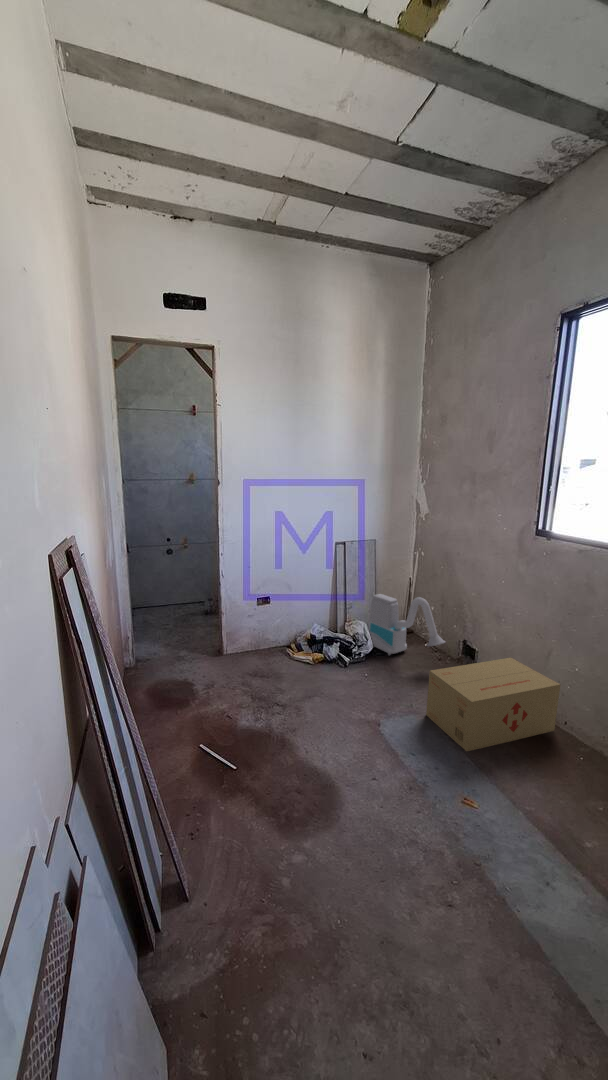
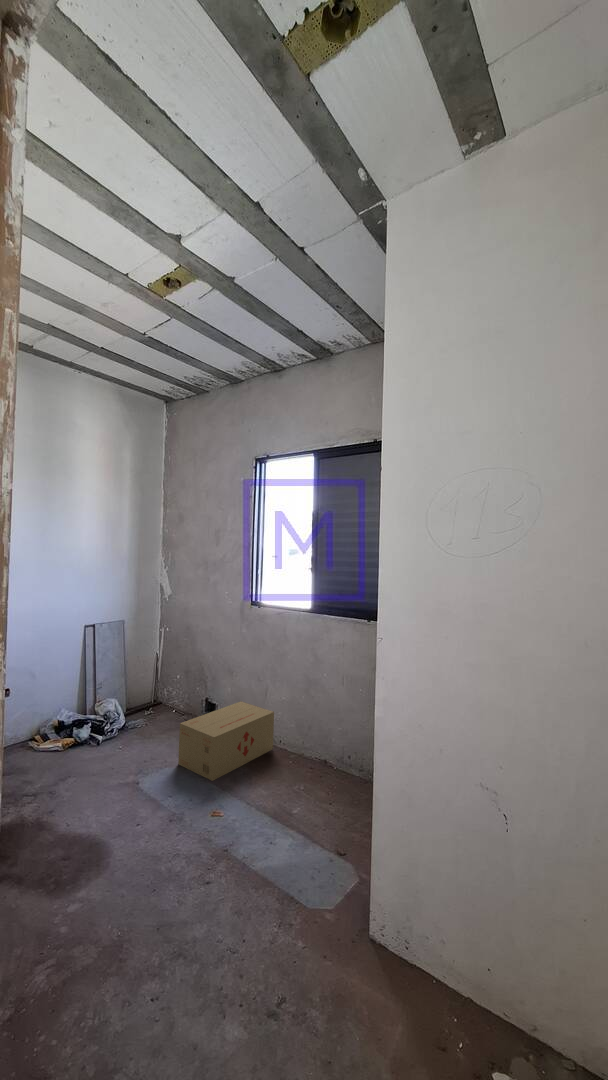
vacuum cleaner: present [369,594,445,655] -> none [116,666,191,726]

